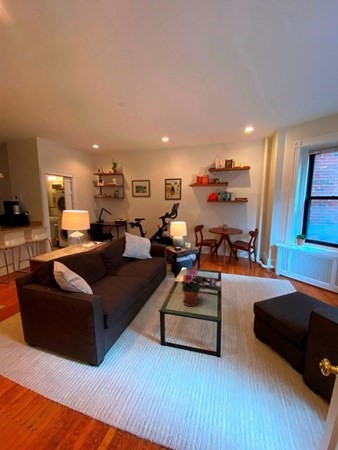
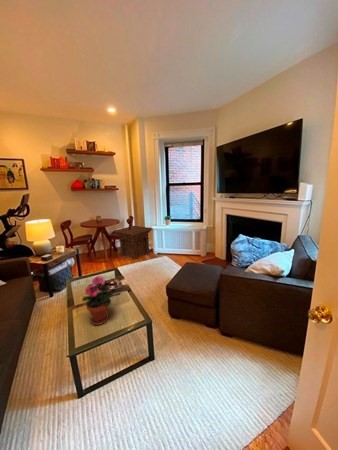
side table: none [236,239,278,272] -> present [114,226,153,260]

